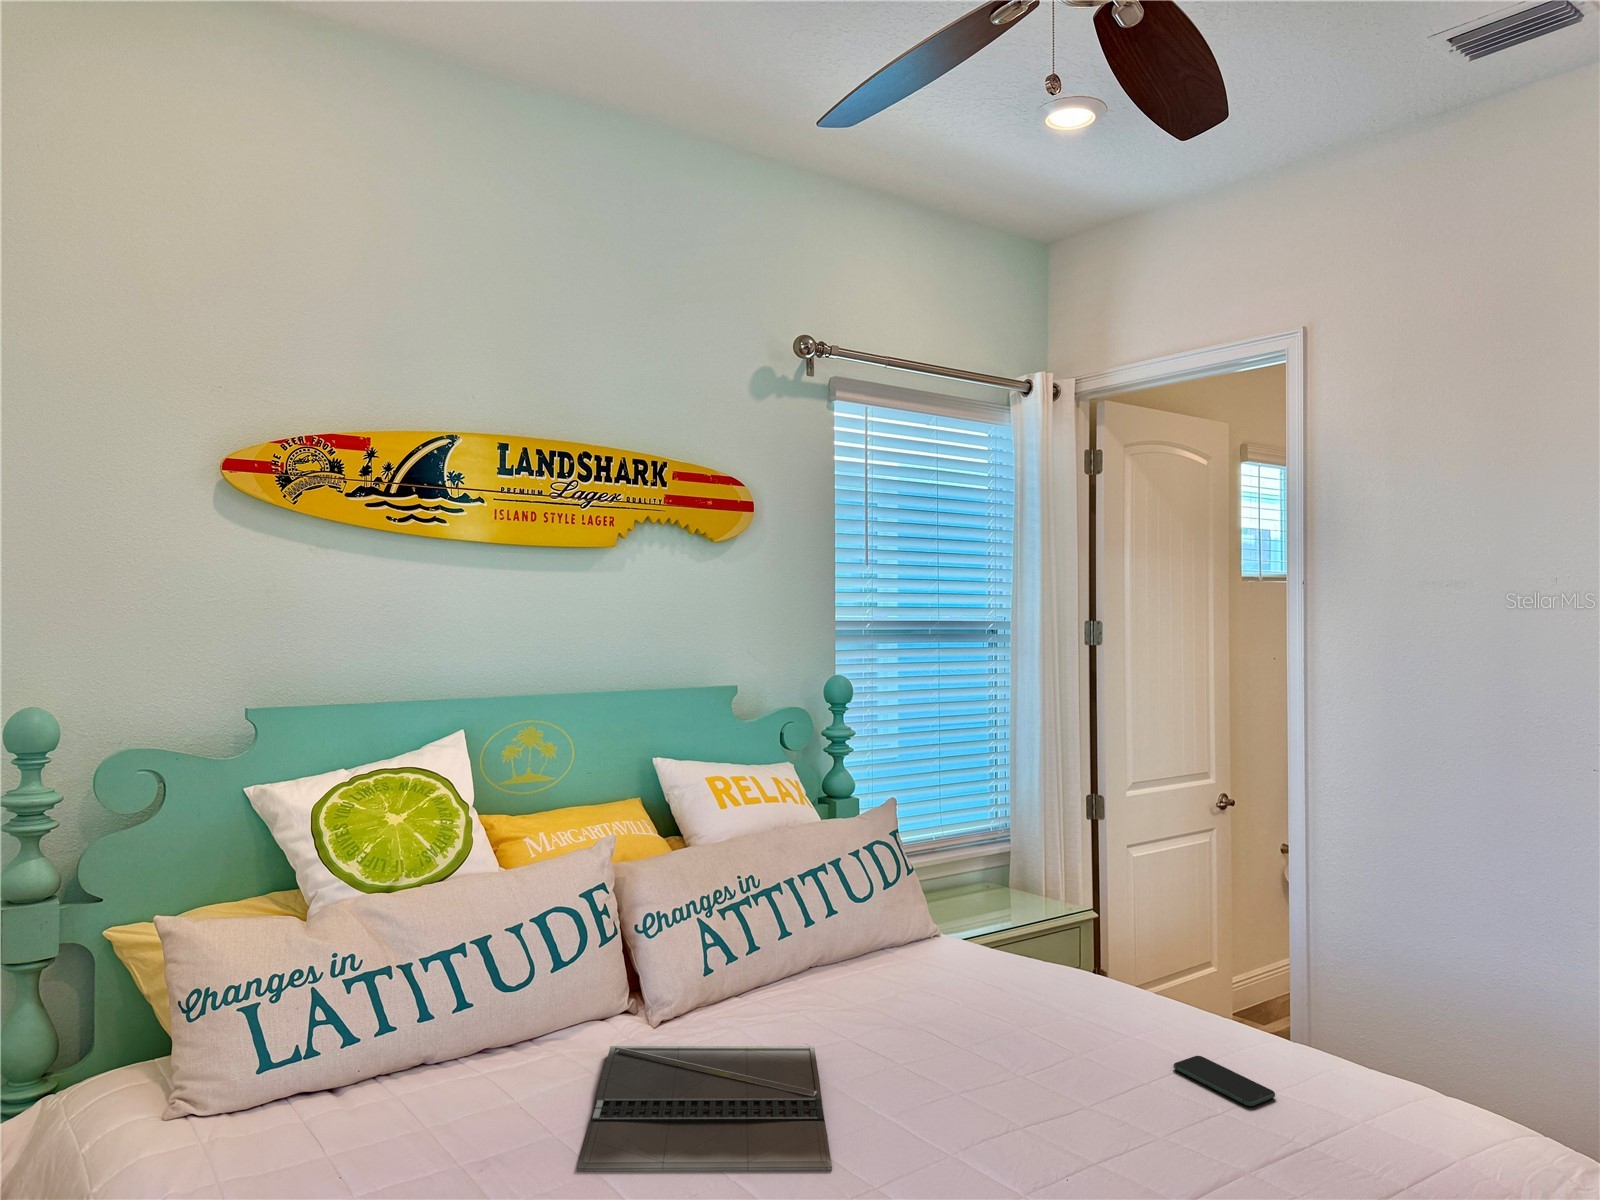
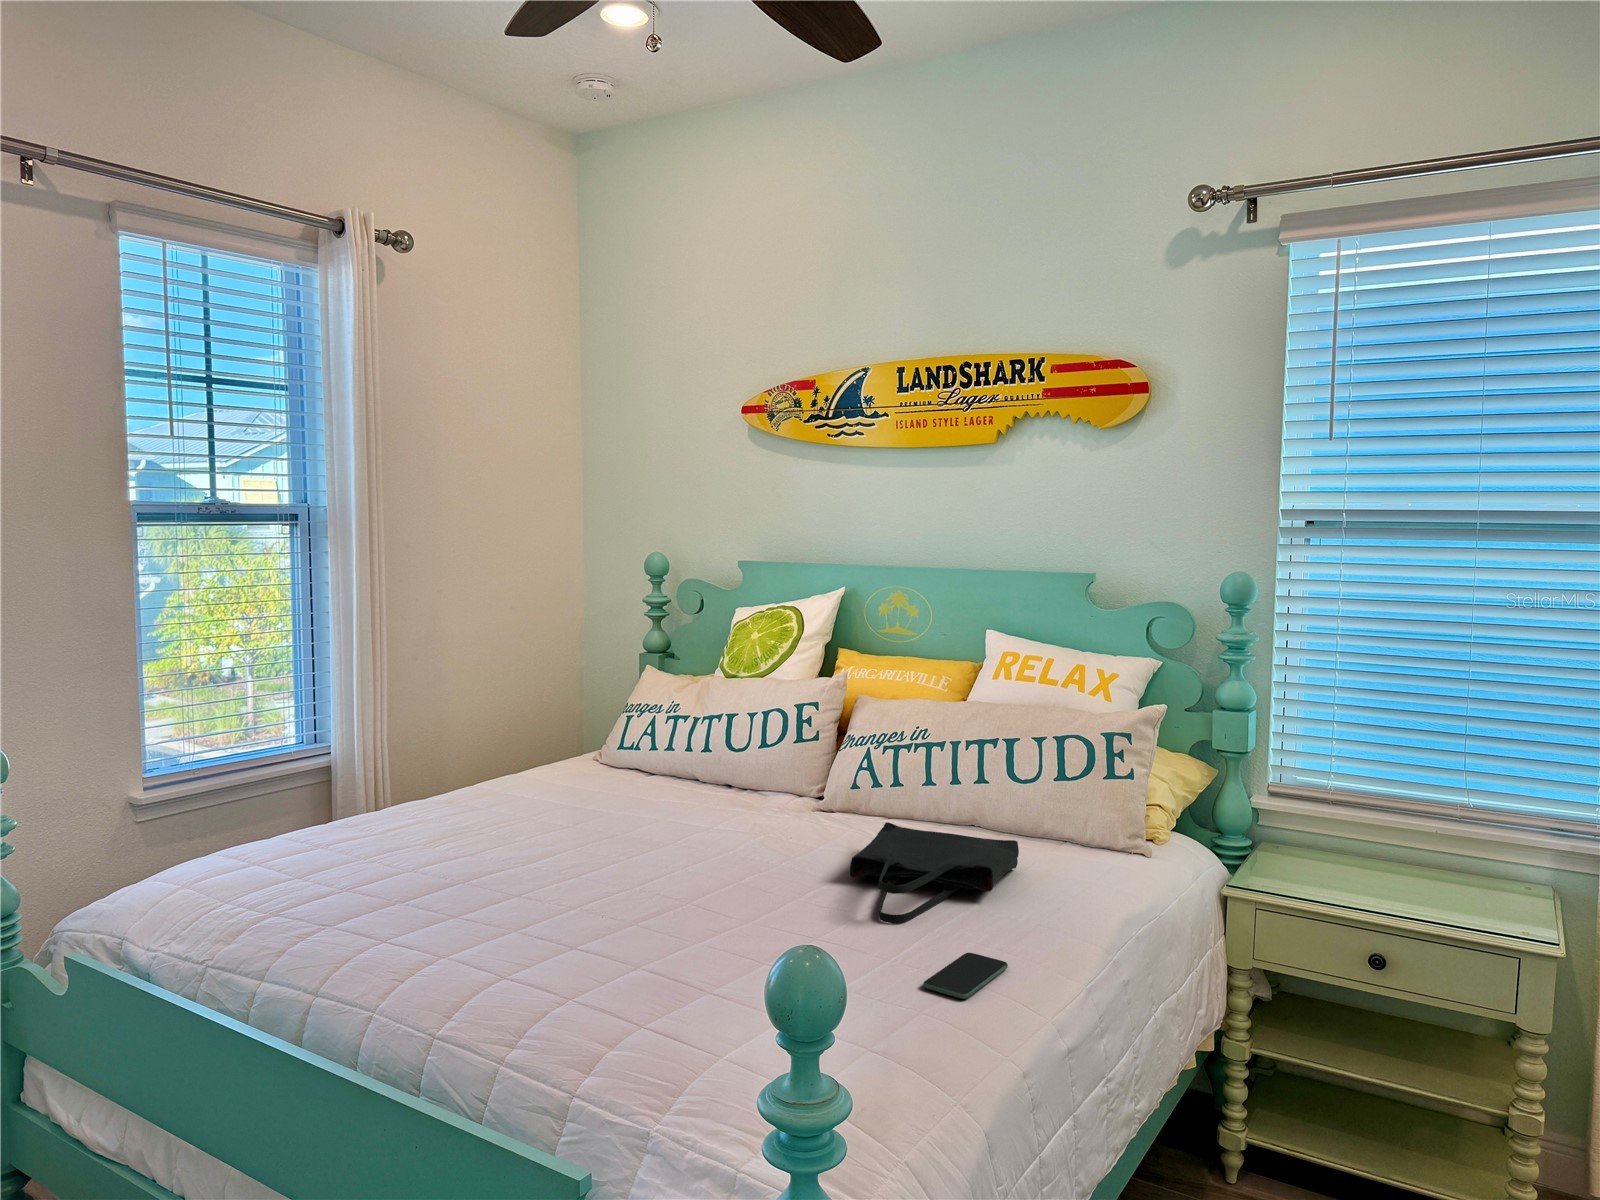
tote bag: none [855,959,1083,1081] -> present [850,822,1019,923]
laptop: present [577,1046,832,1172] -> none [609,801,816,868]

